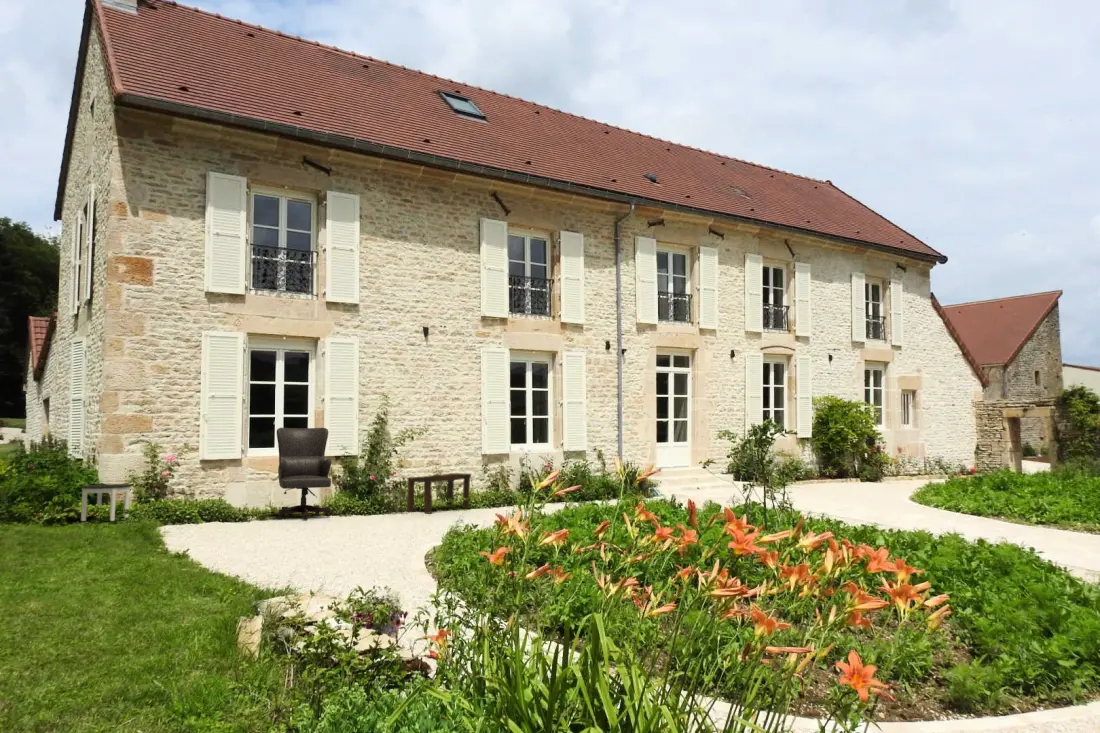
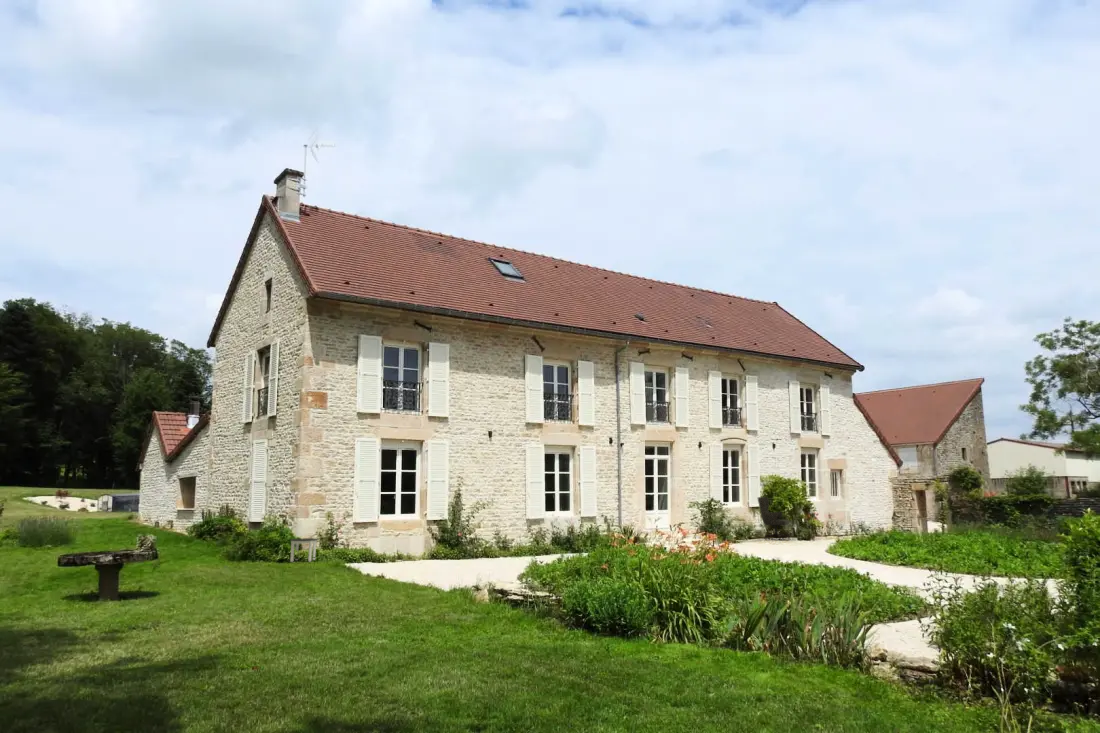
chair: present [277,428,331,520] -> present [758,497,789,540]
bench: present [407,473,471,514] -> none [481,532,522,560]

